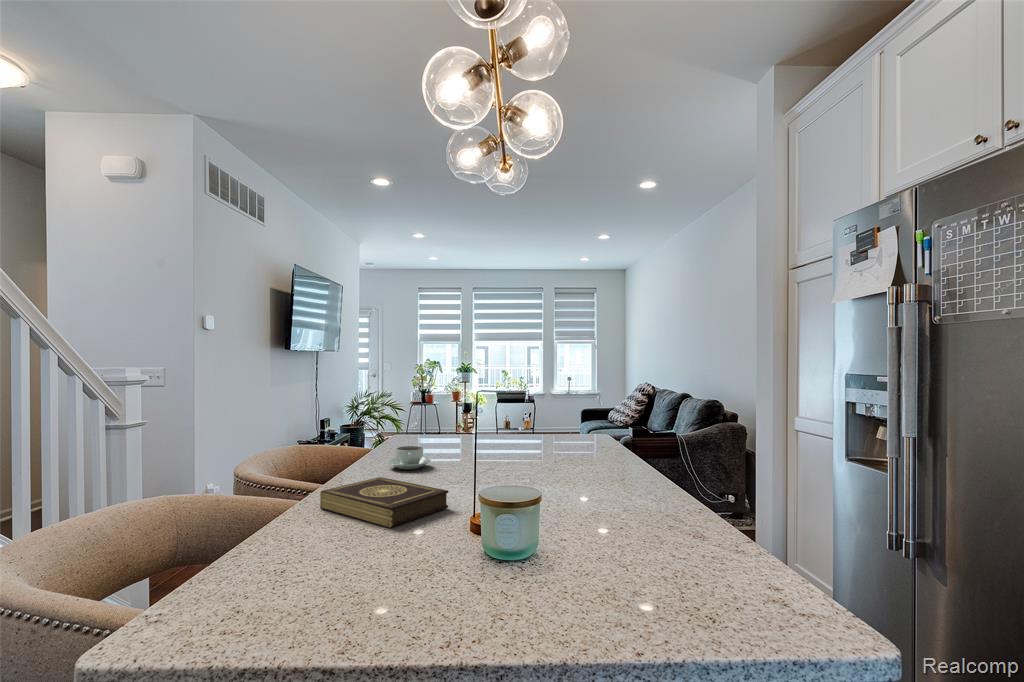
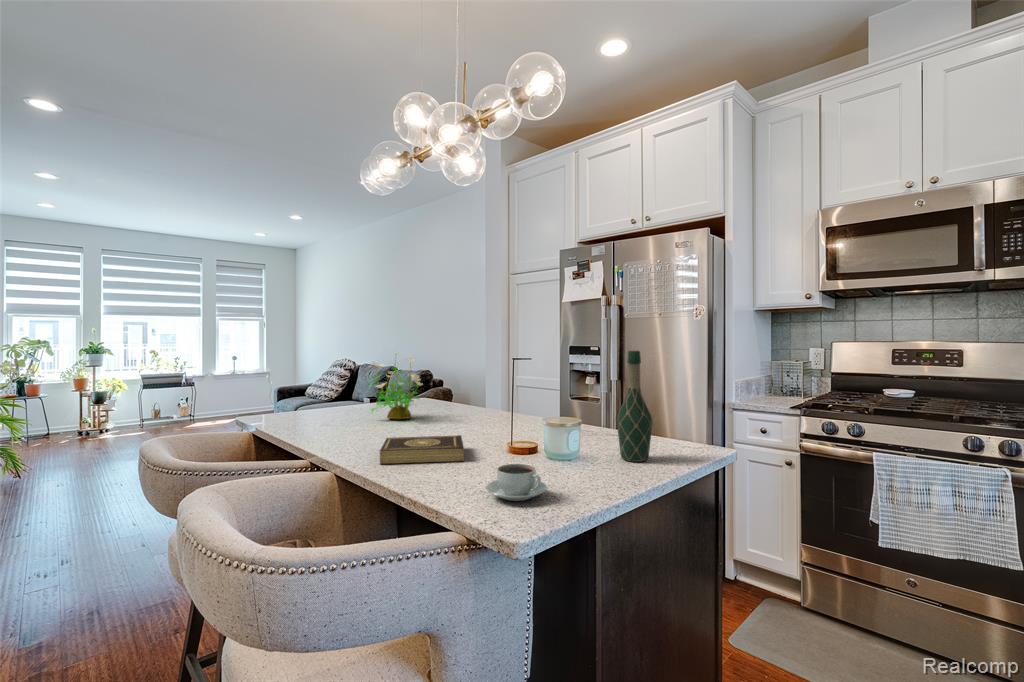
potted plant: none [482,373,542,457] -> present [370,352,421,419]
wine bottle: none [567,380,639,617] -> present [617,351,652,462]
coffee cup: present [388,446,431,469] -> present [486,464,547,501]

